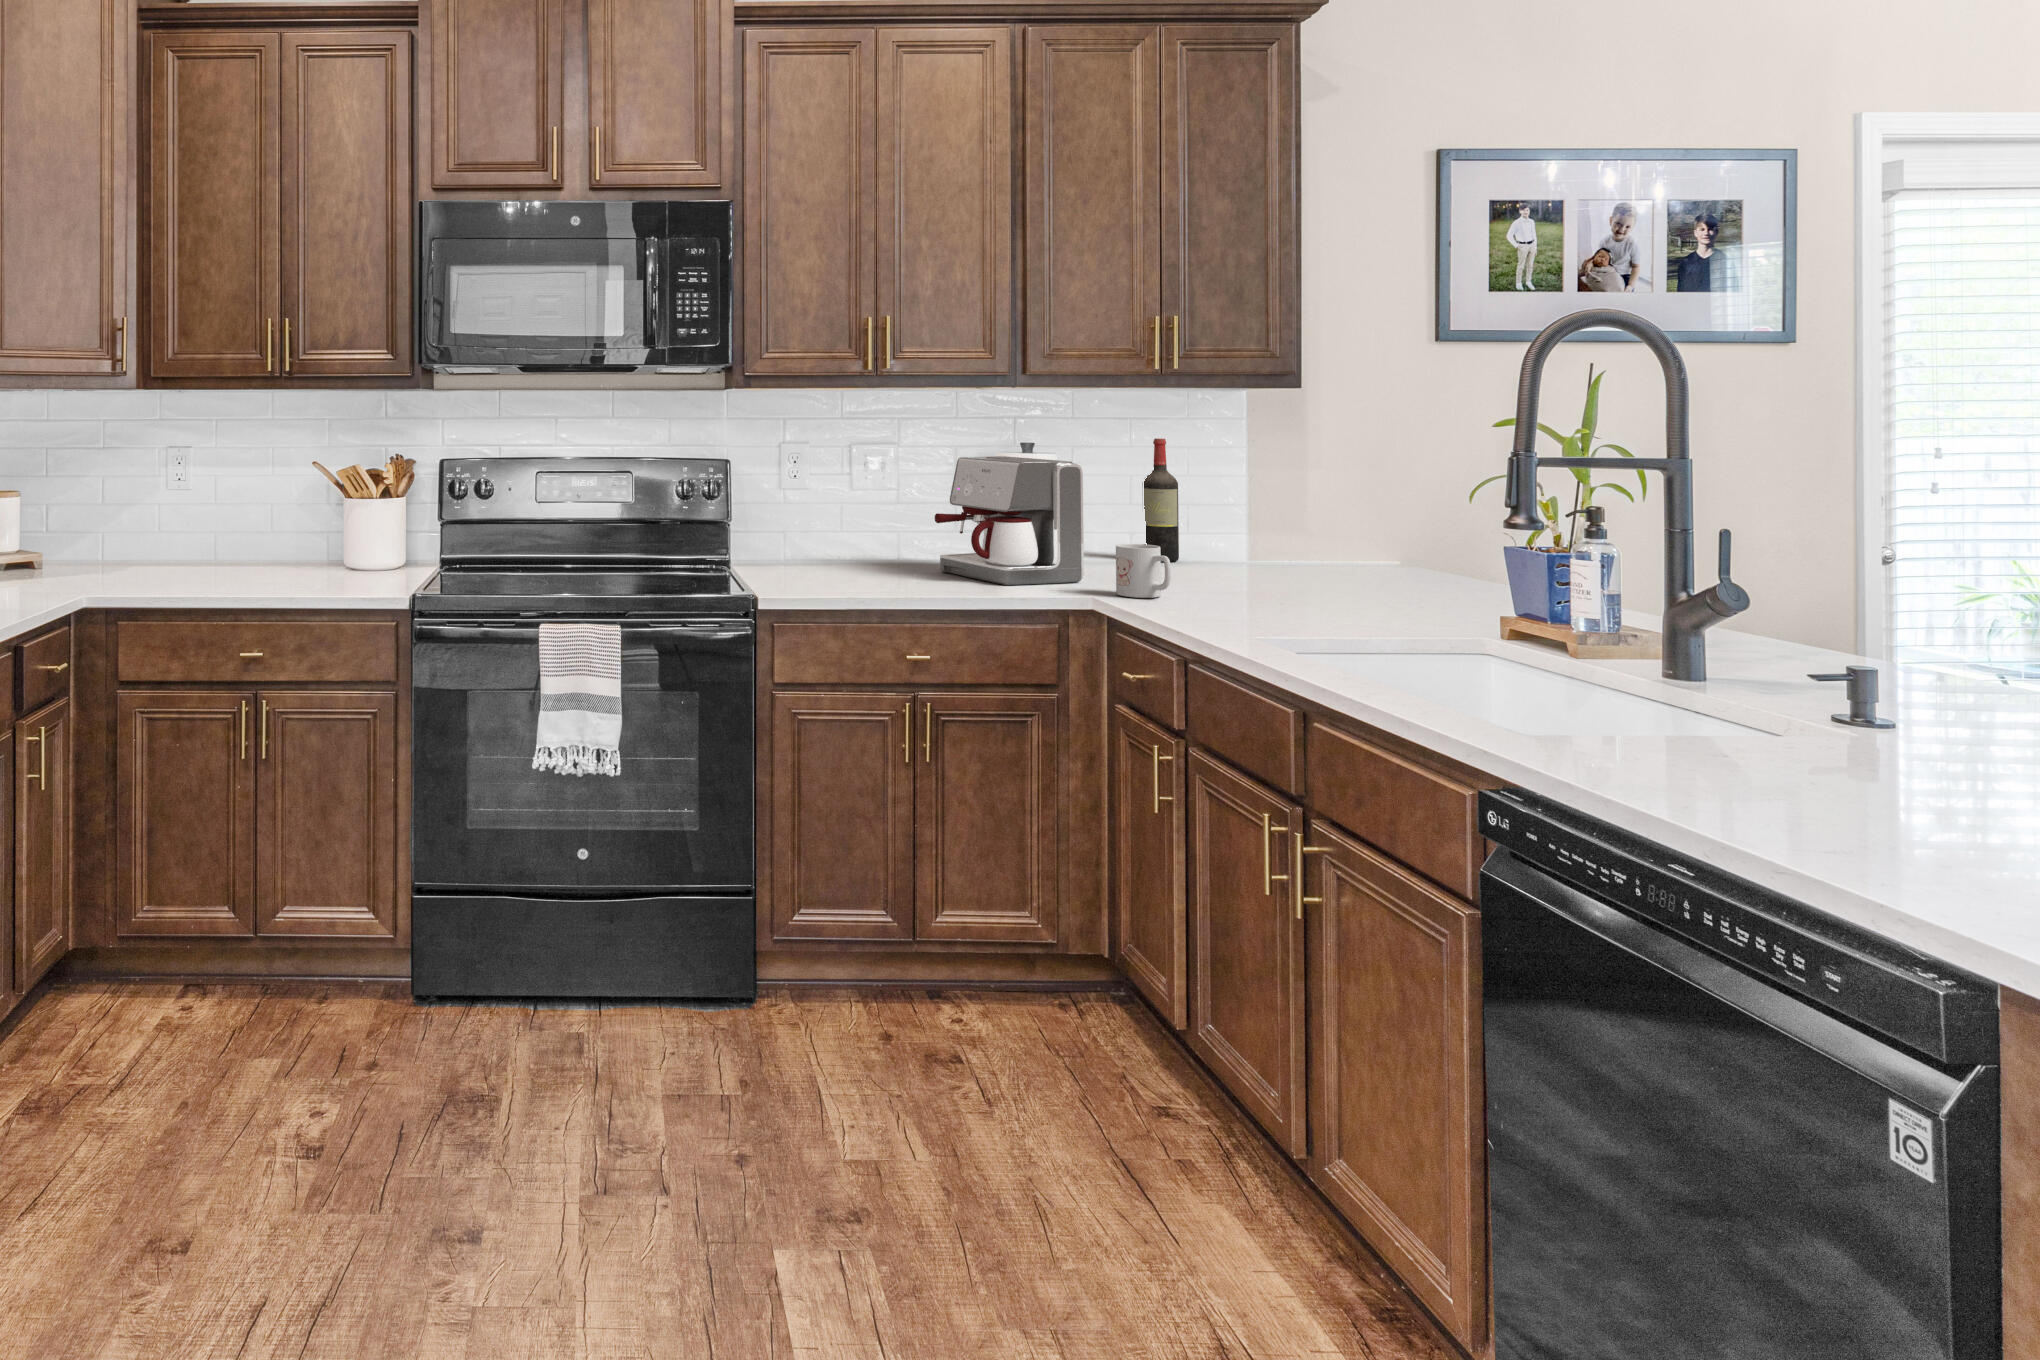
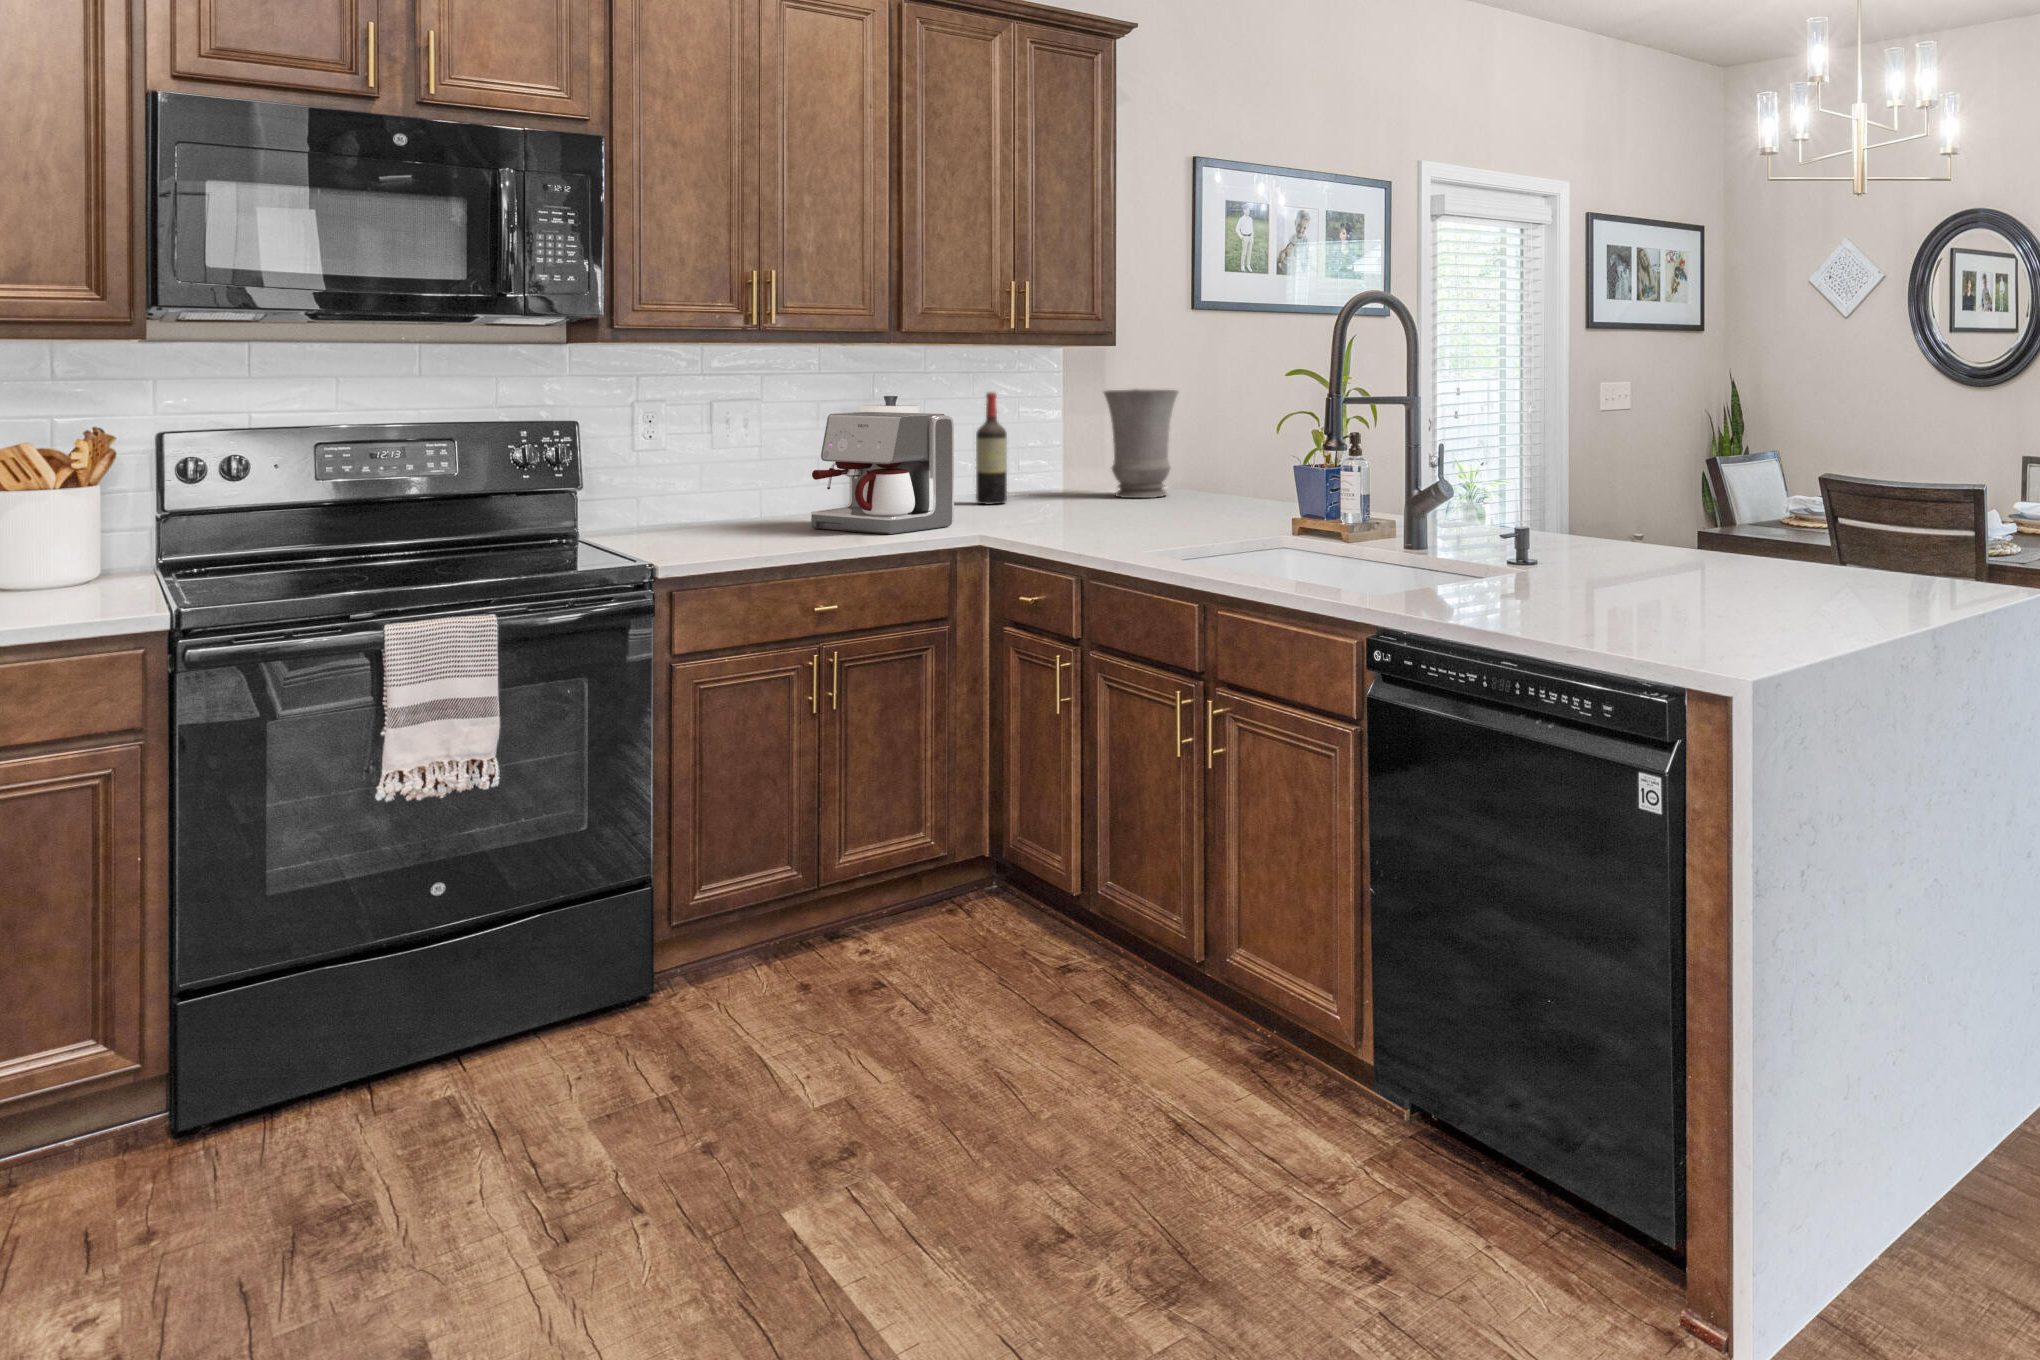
vase: none [1303,439,1406,569] -> present [1104,389,1178,498]
mug: present [1116,544,1171,598] -> none [994,486,1044,534]

